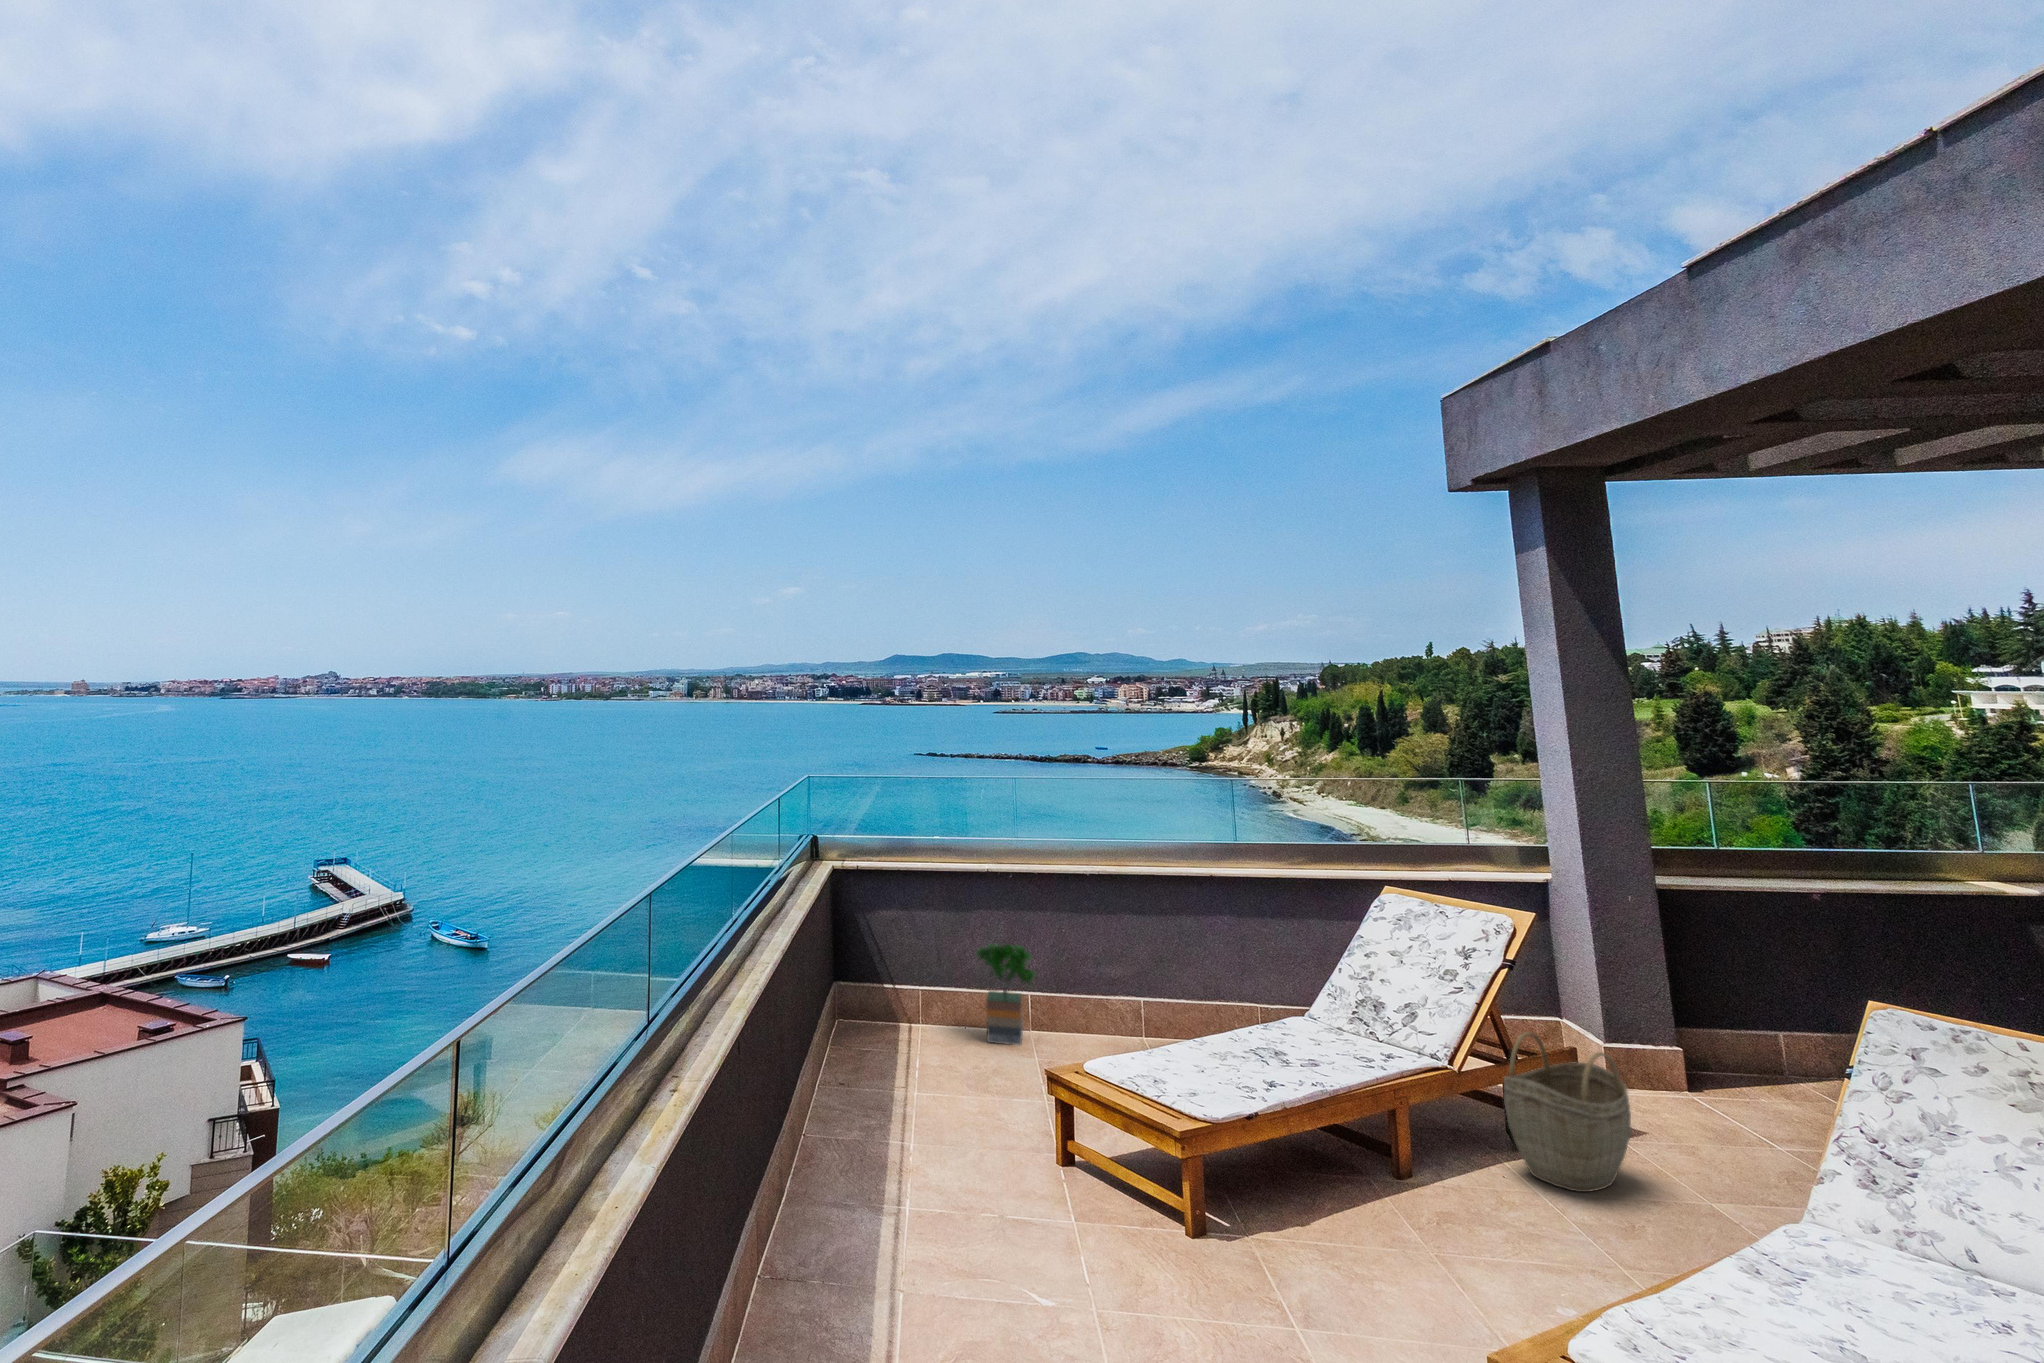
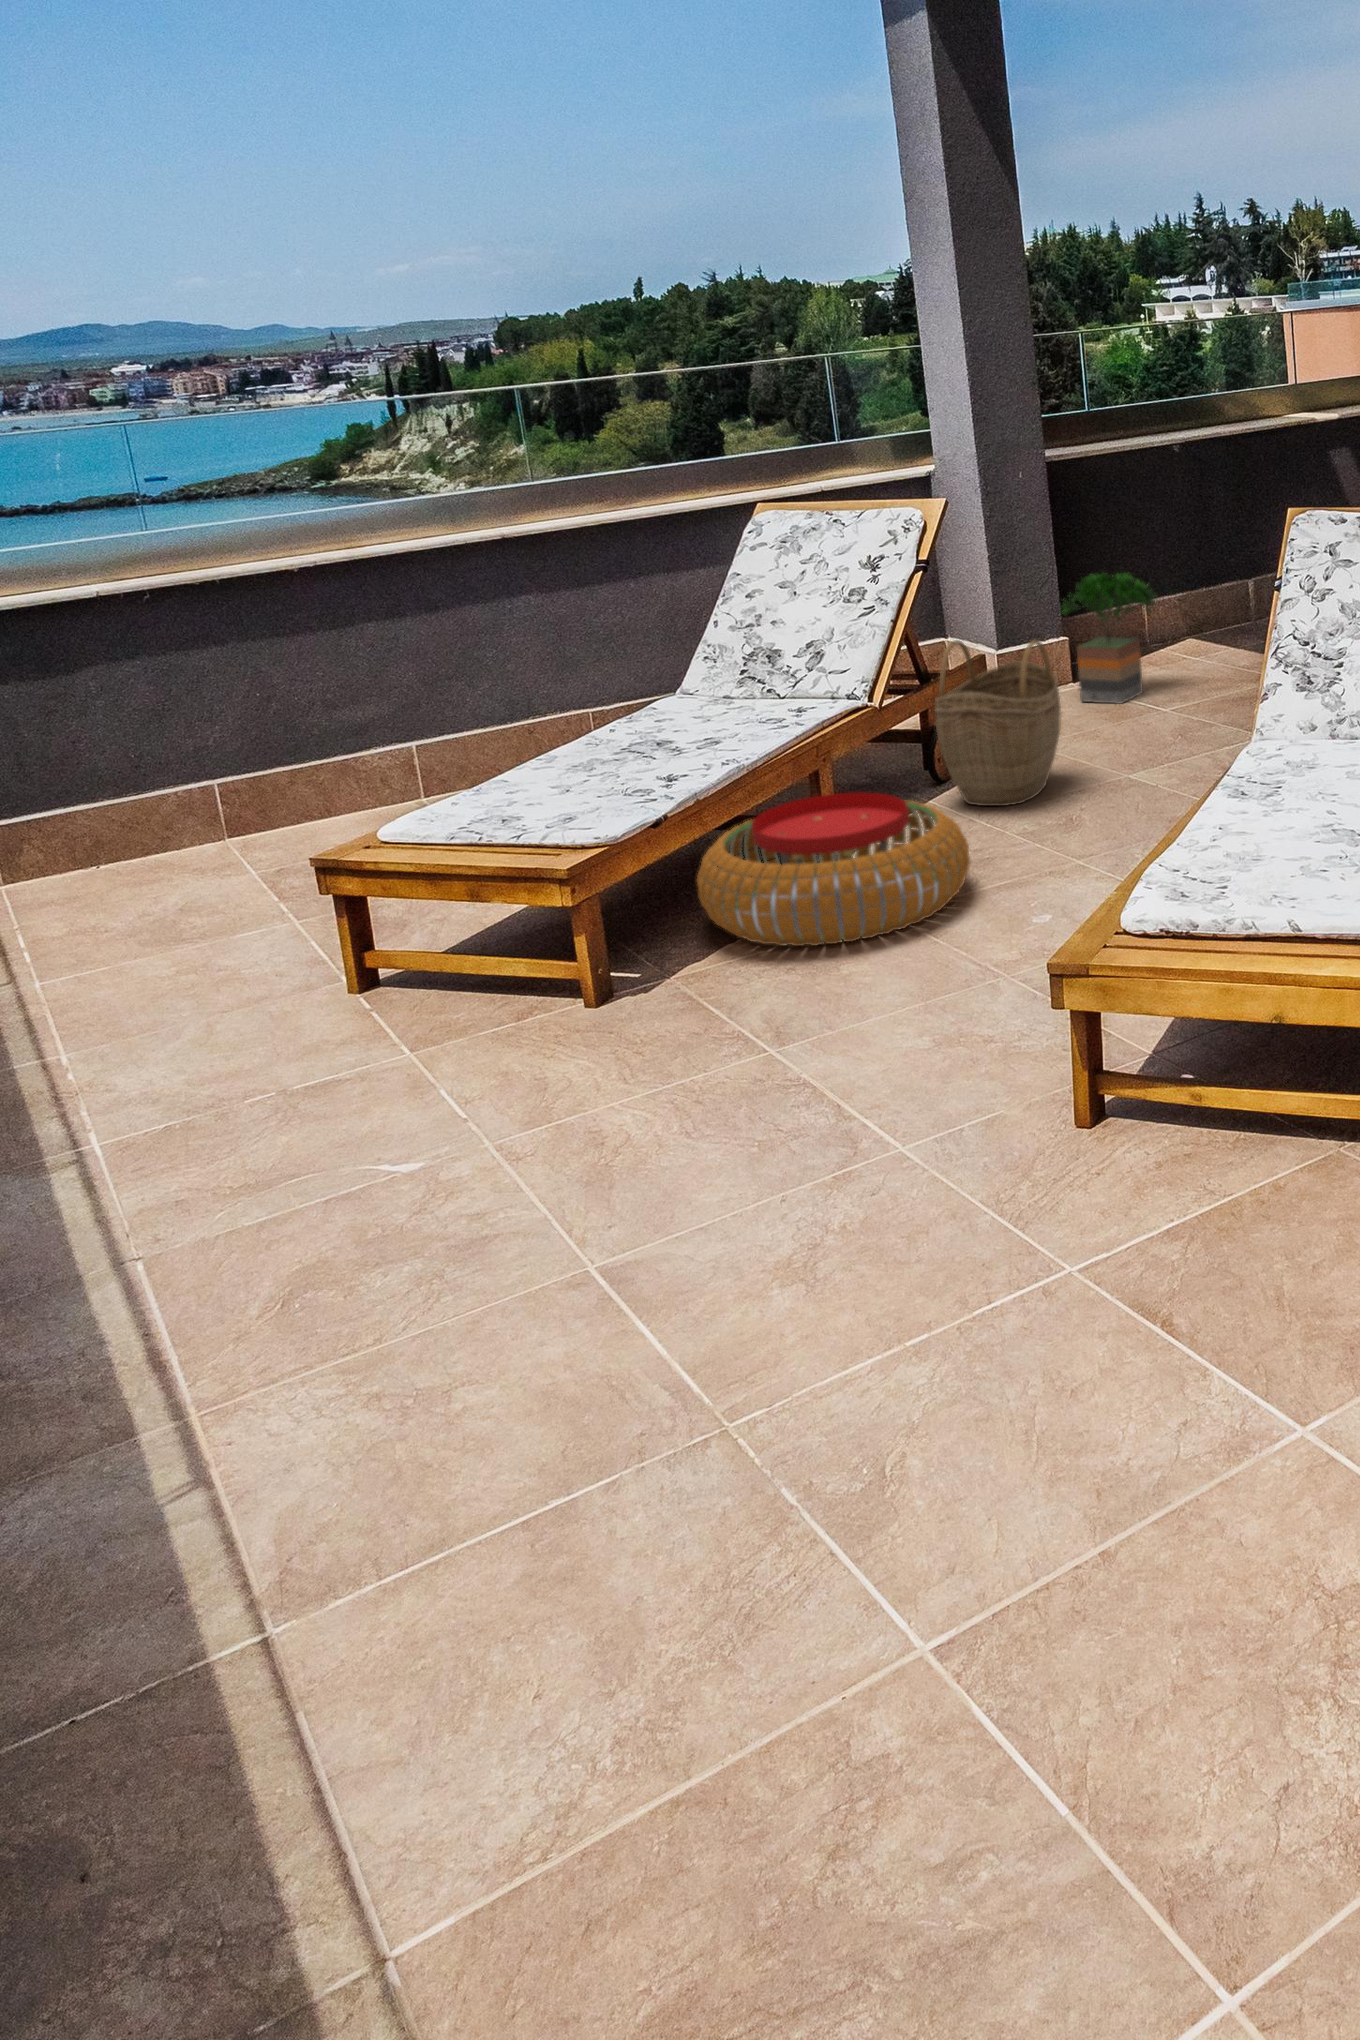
potted tree: present [976,944,1036,1045] -> present [1062,573,1157,704]
pouf: none [1278,1129,1502,1270] -> present [697,792,970,946]

